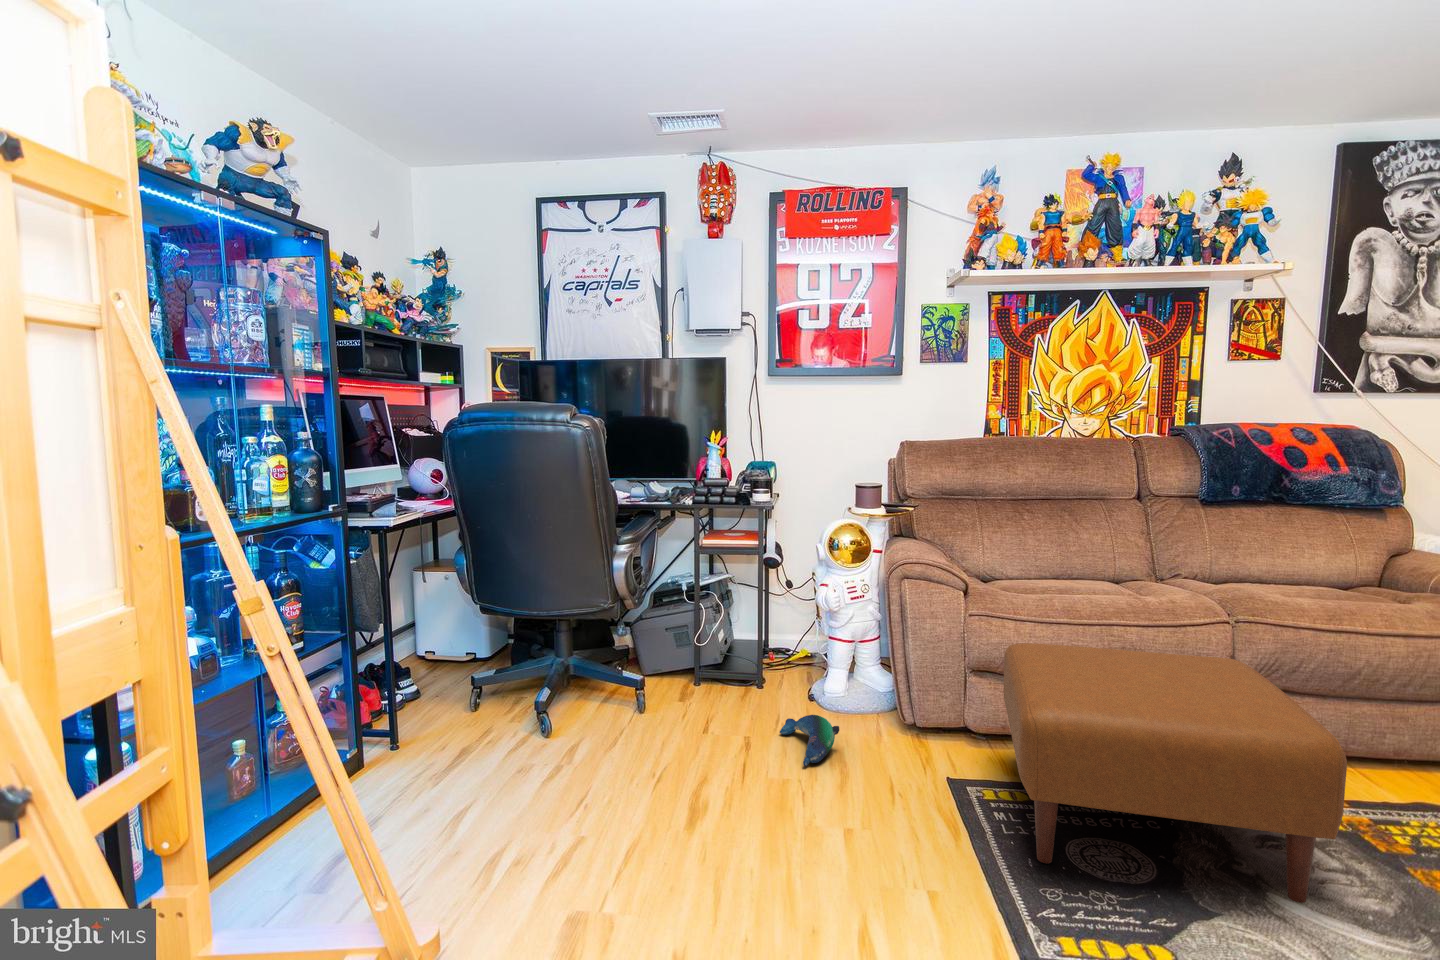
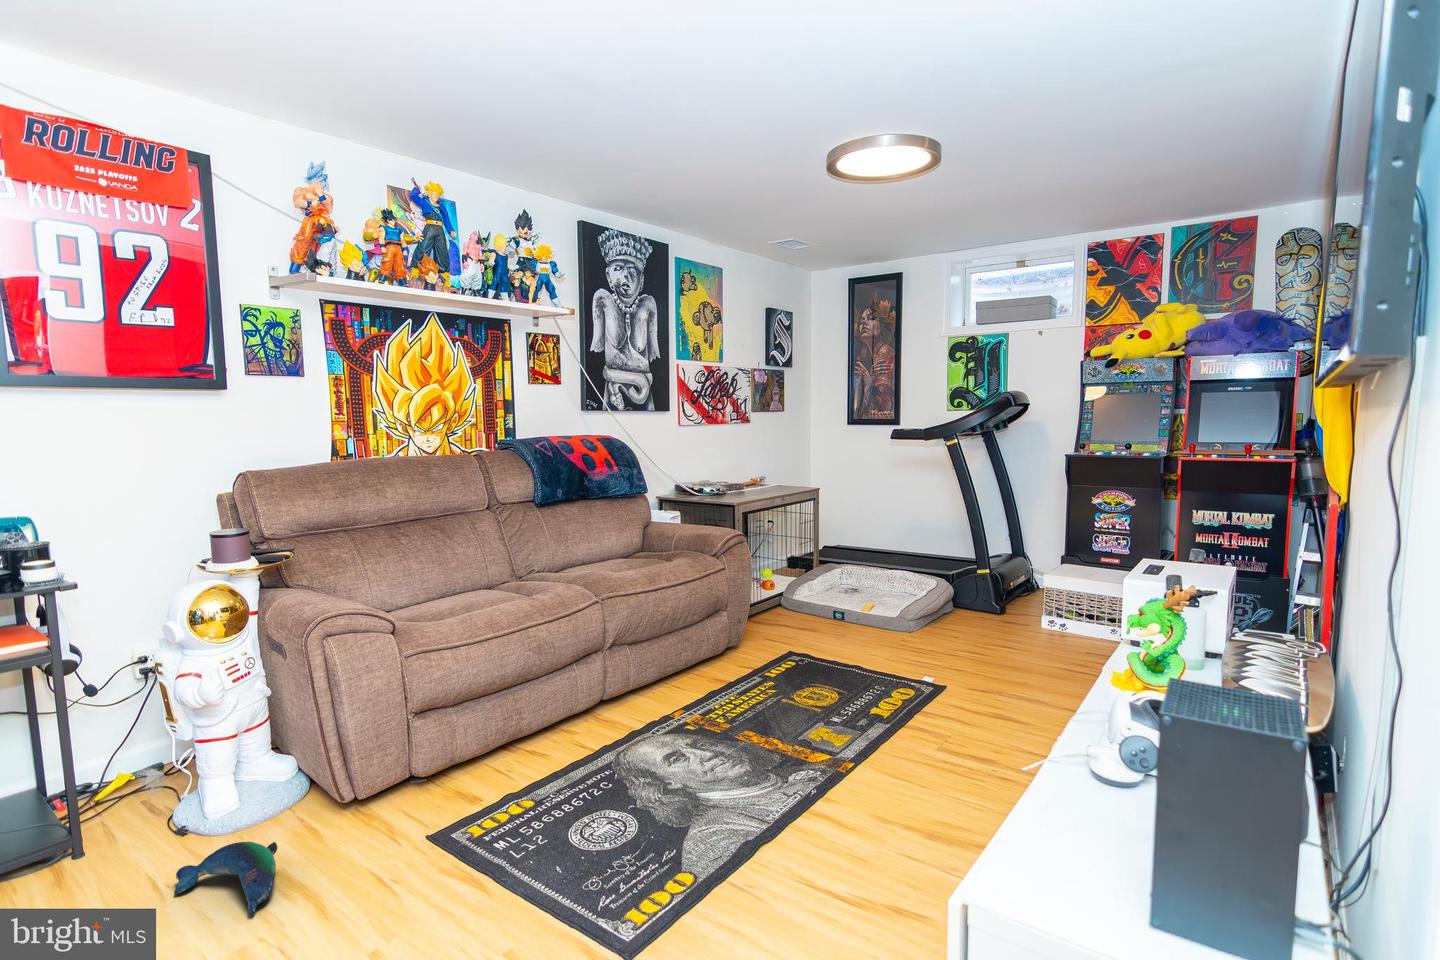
ottoman: present [1004,643,1347,903] -> none [450,631,735,864]

